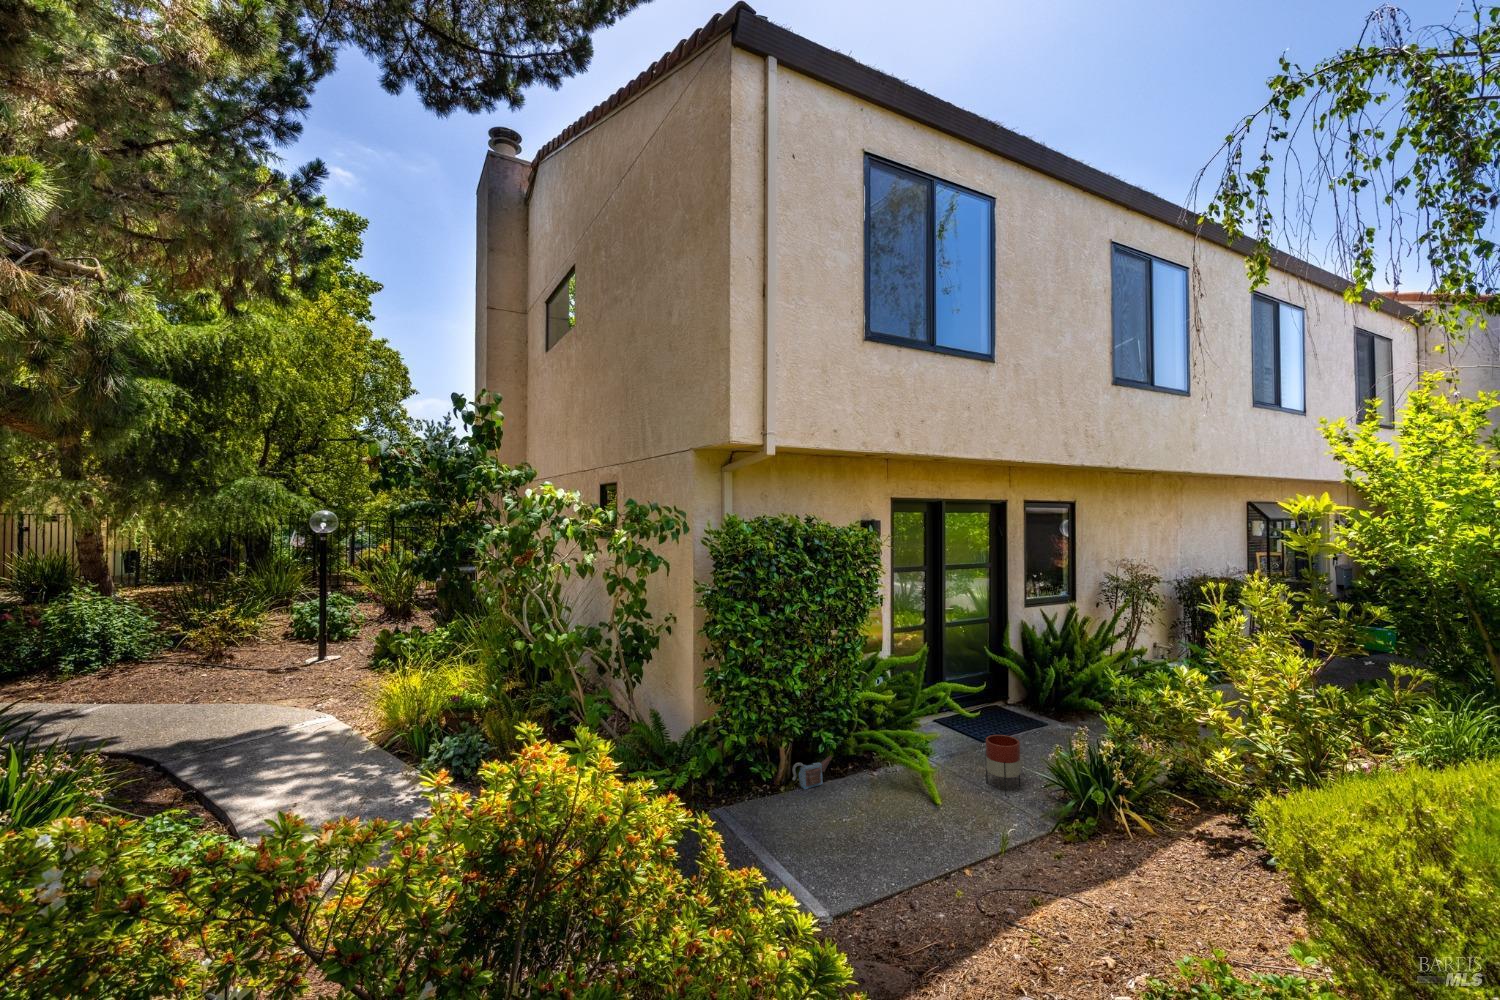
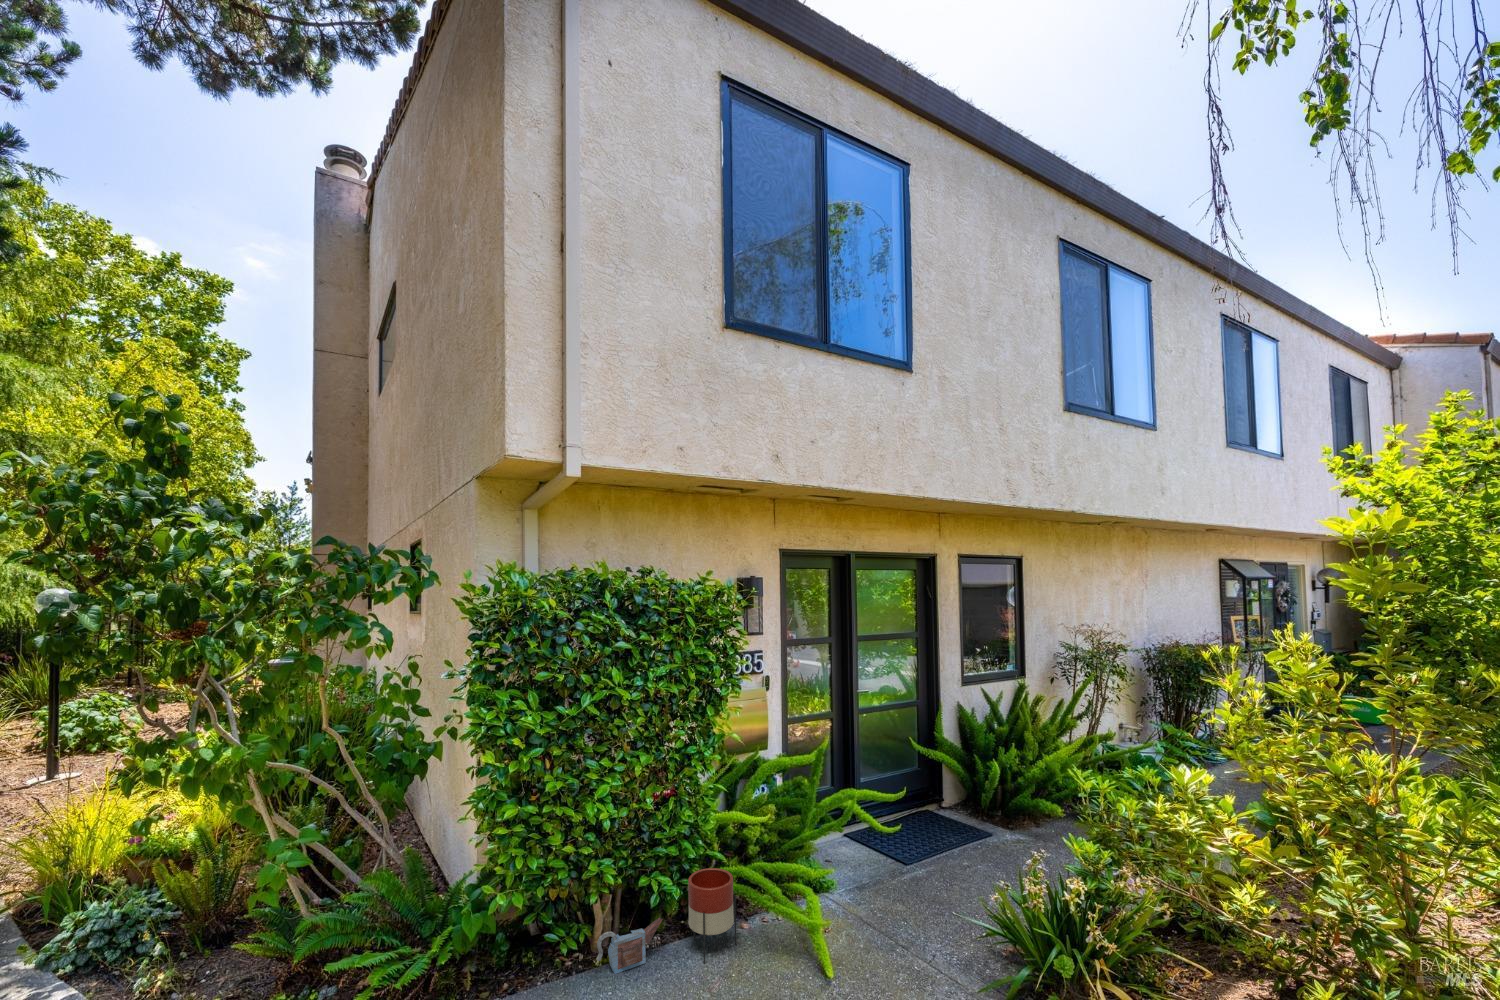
planter: present [986,735,1021,796] -> present [688,868,737,964]

